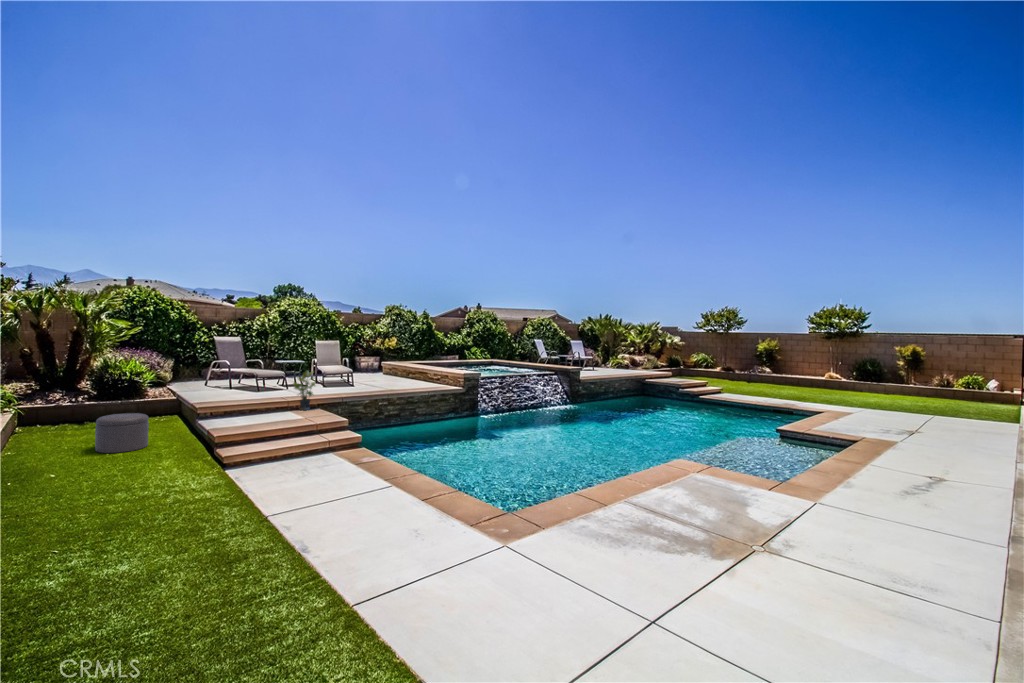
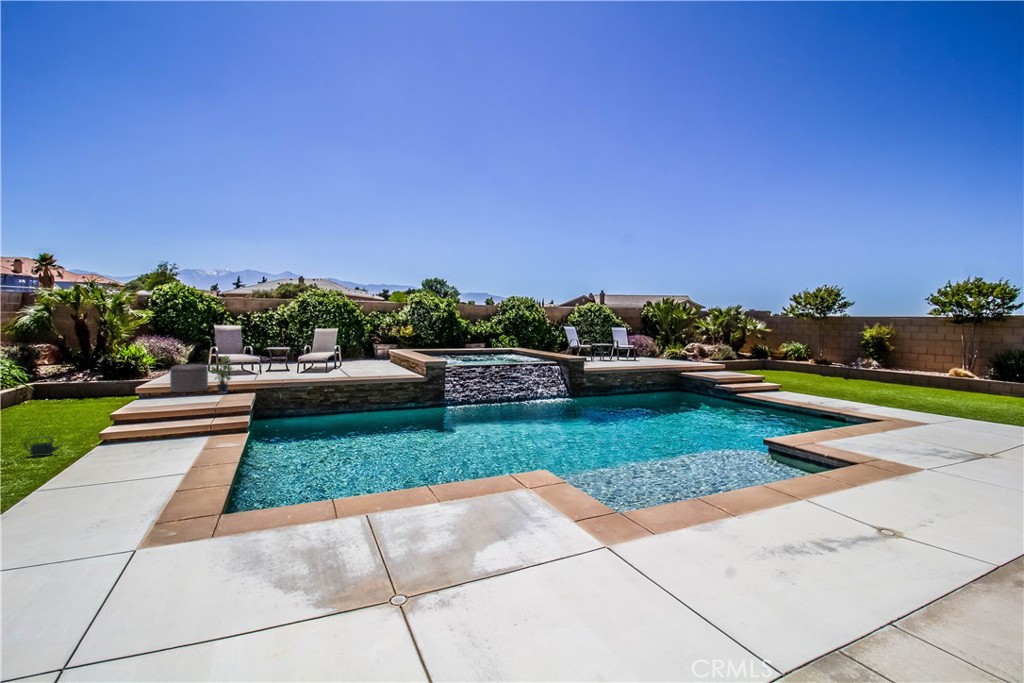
ottoman: present [95,413,149,453] -> present [170,364,208,392]
watering can: none [191,461,232,483] -> present [24,437,60,457]

